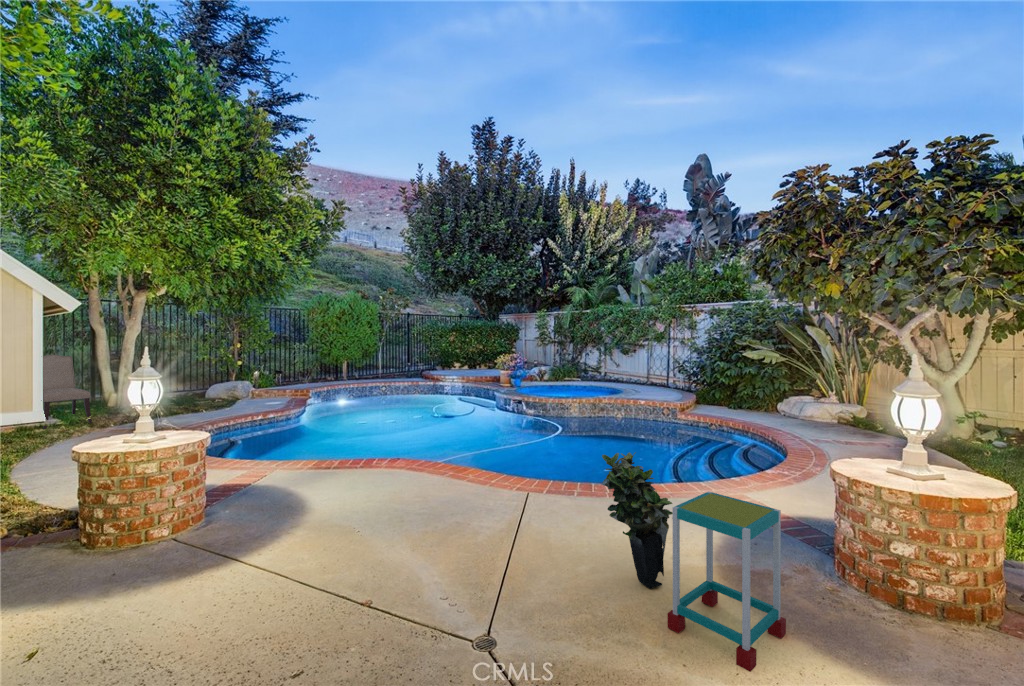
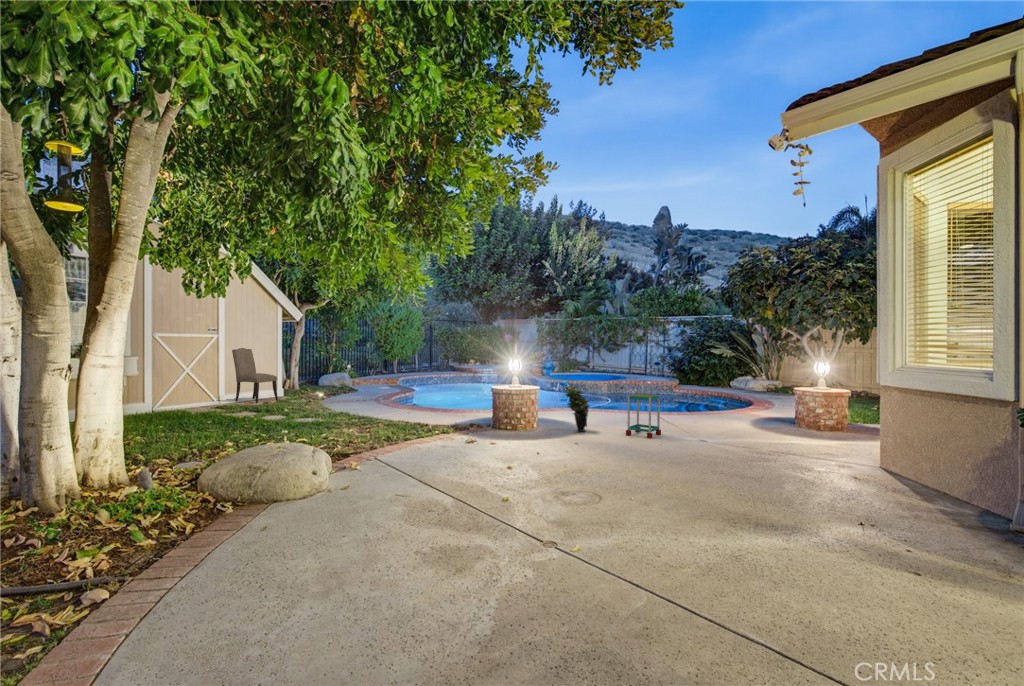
potted plant: present [602,452,672,589] -> present [564,386,589,432]
side table: present [667,491,786,672] -> present [626,394,661,438]

